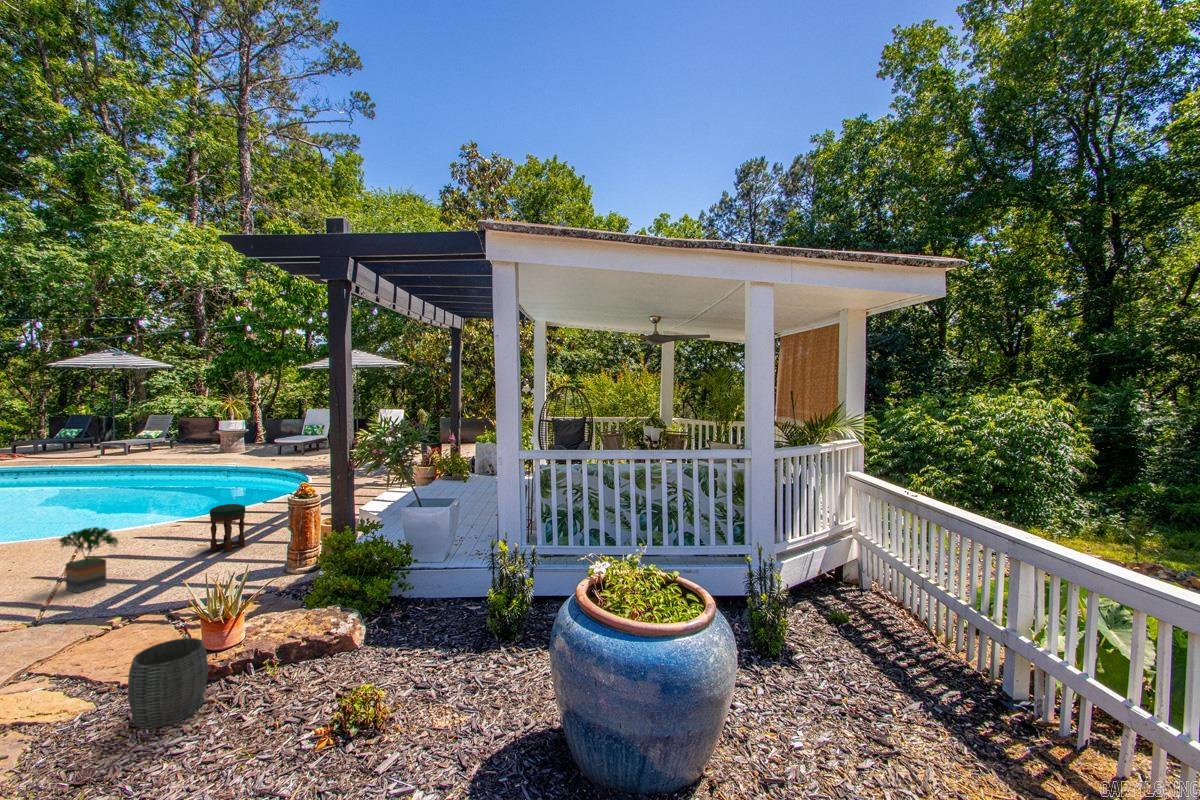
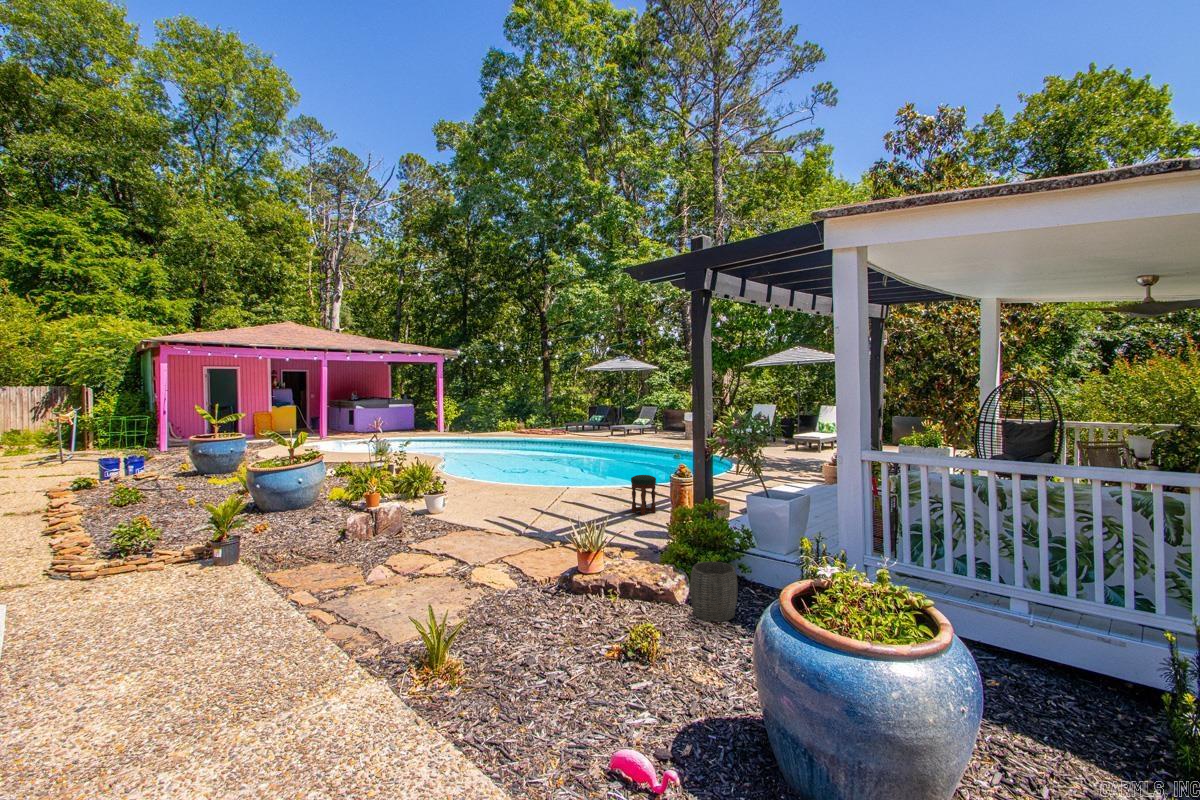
potted tree: present [59,527,118,593] -> none [539,477,570,523]
woven basket: present [128,638,208,729] -> present [690,562,738,622]

